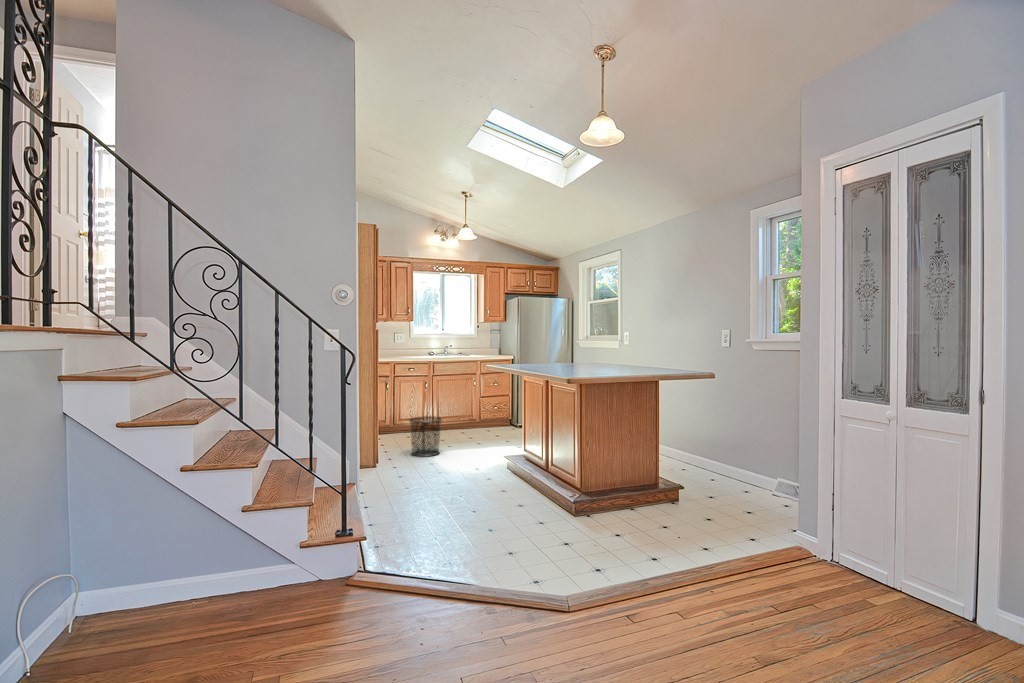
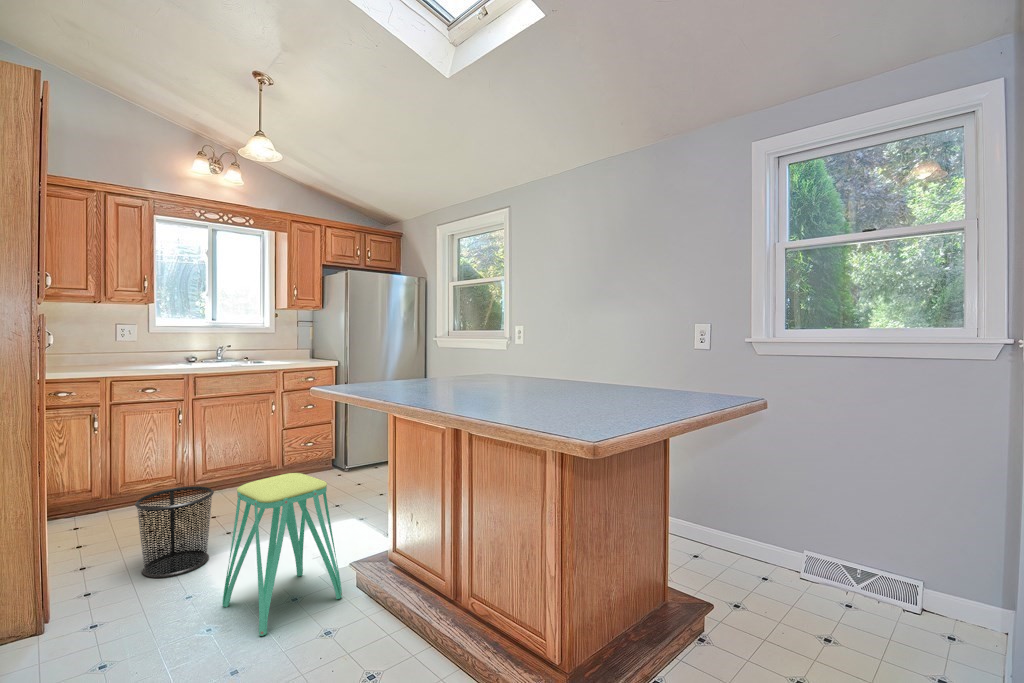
stool: none [445,407,498,476] -> present [222,473,342,636]

